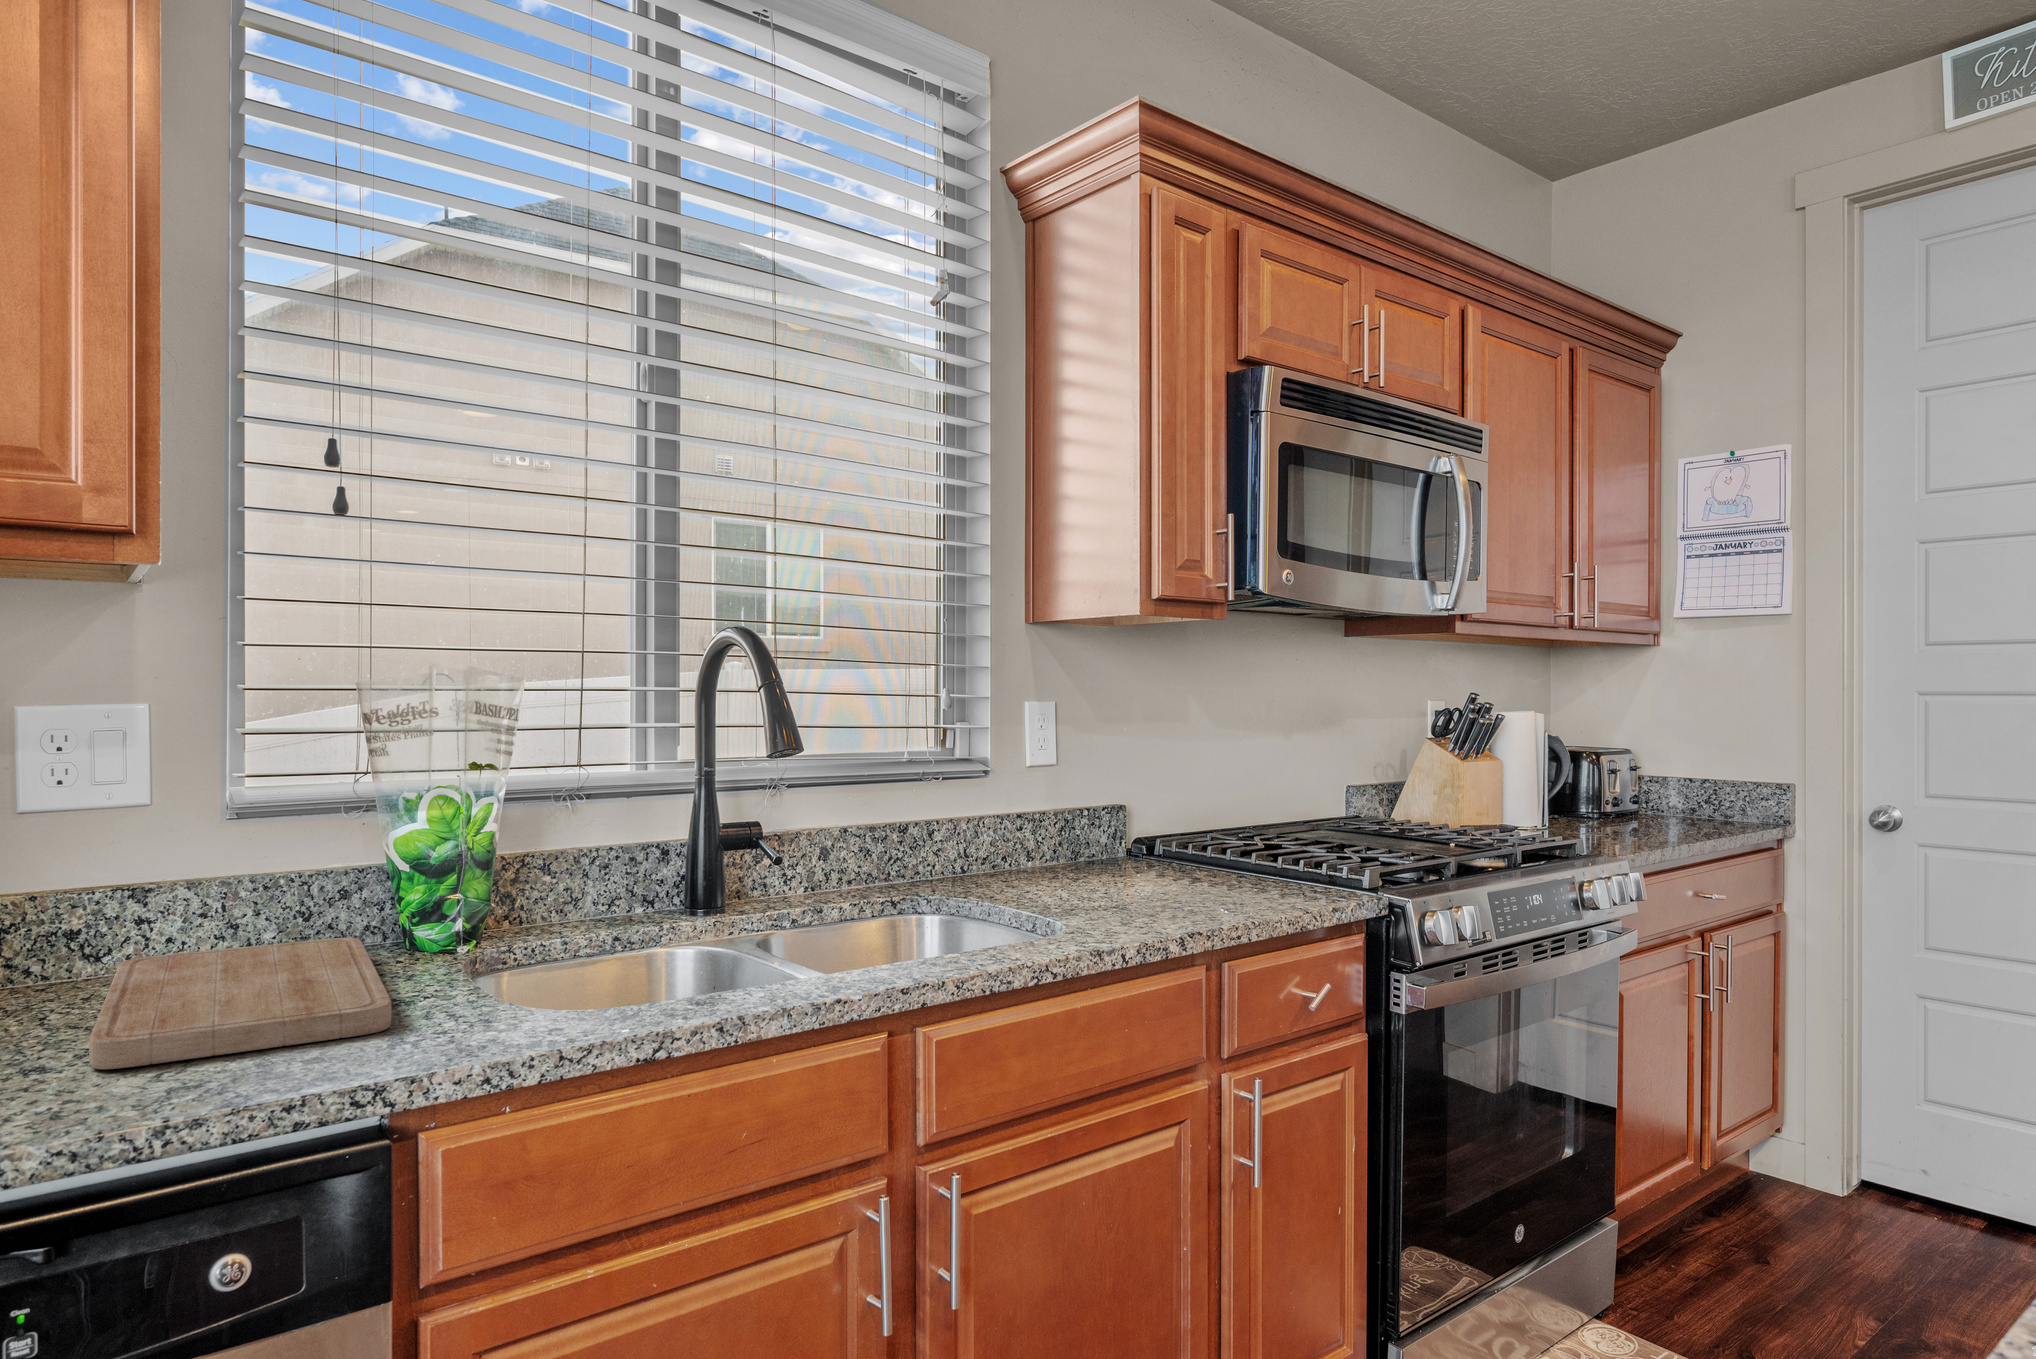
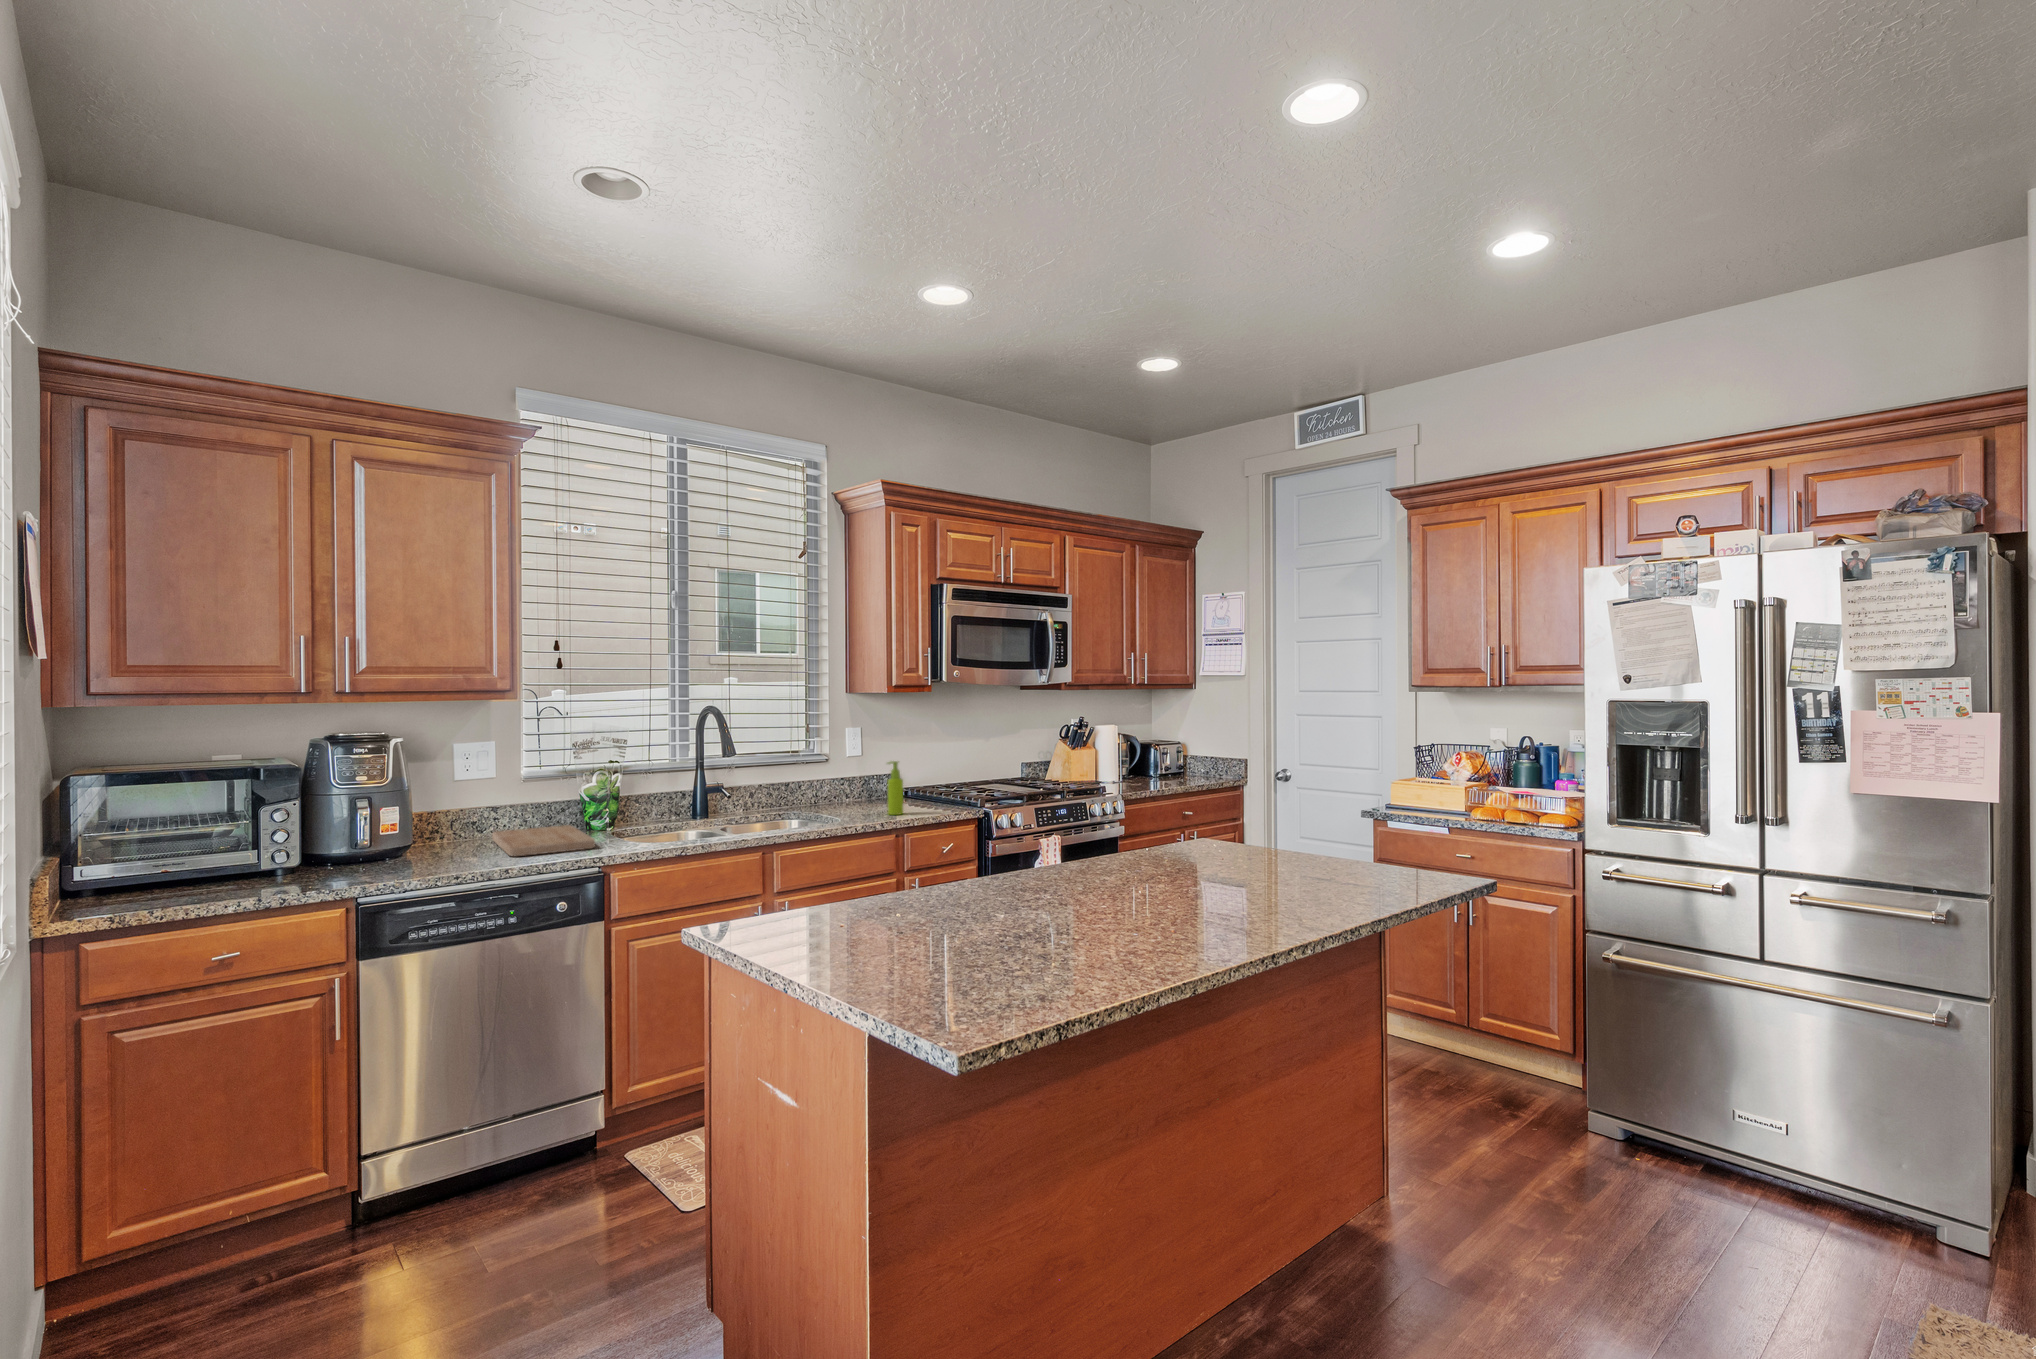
soap dispenser: none [1175,775,1215,913] -> present [888,761,903,815]

